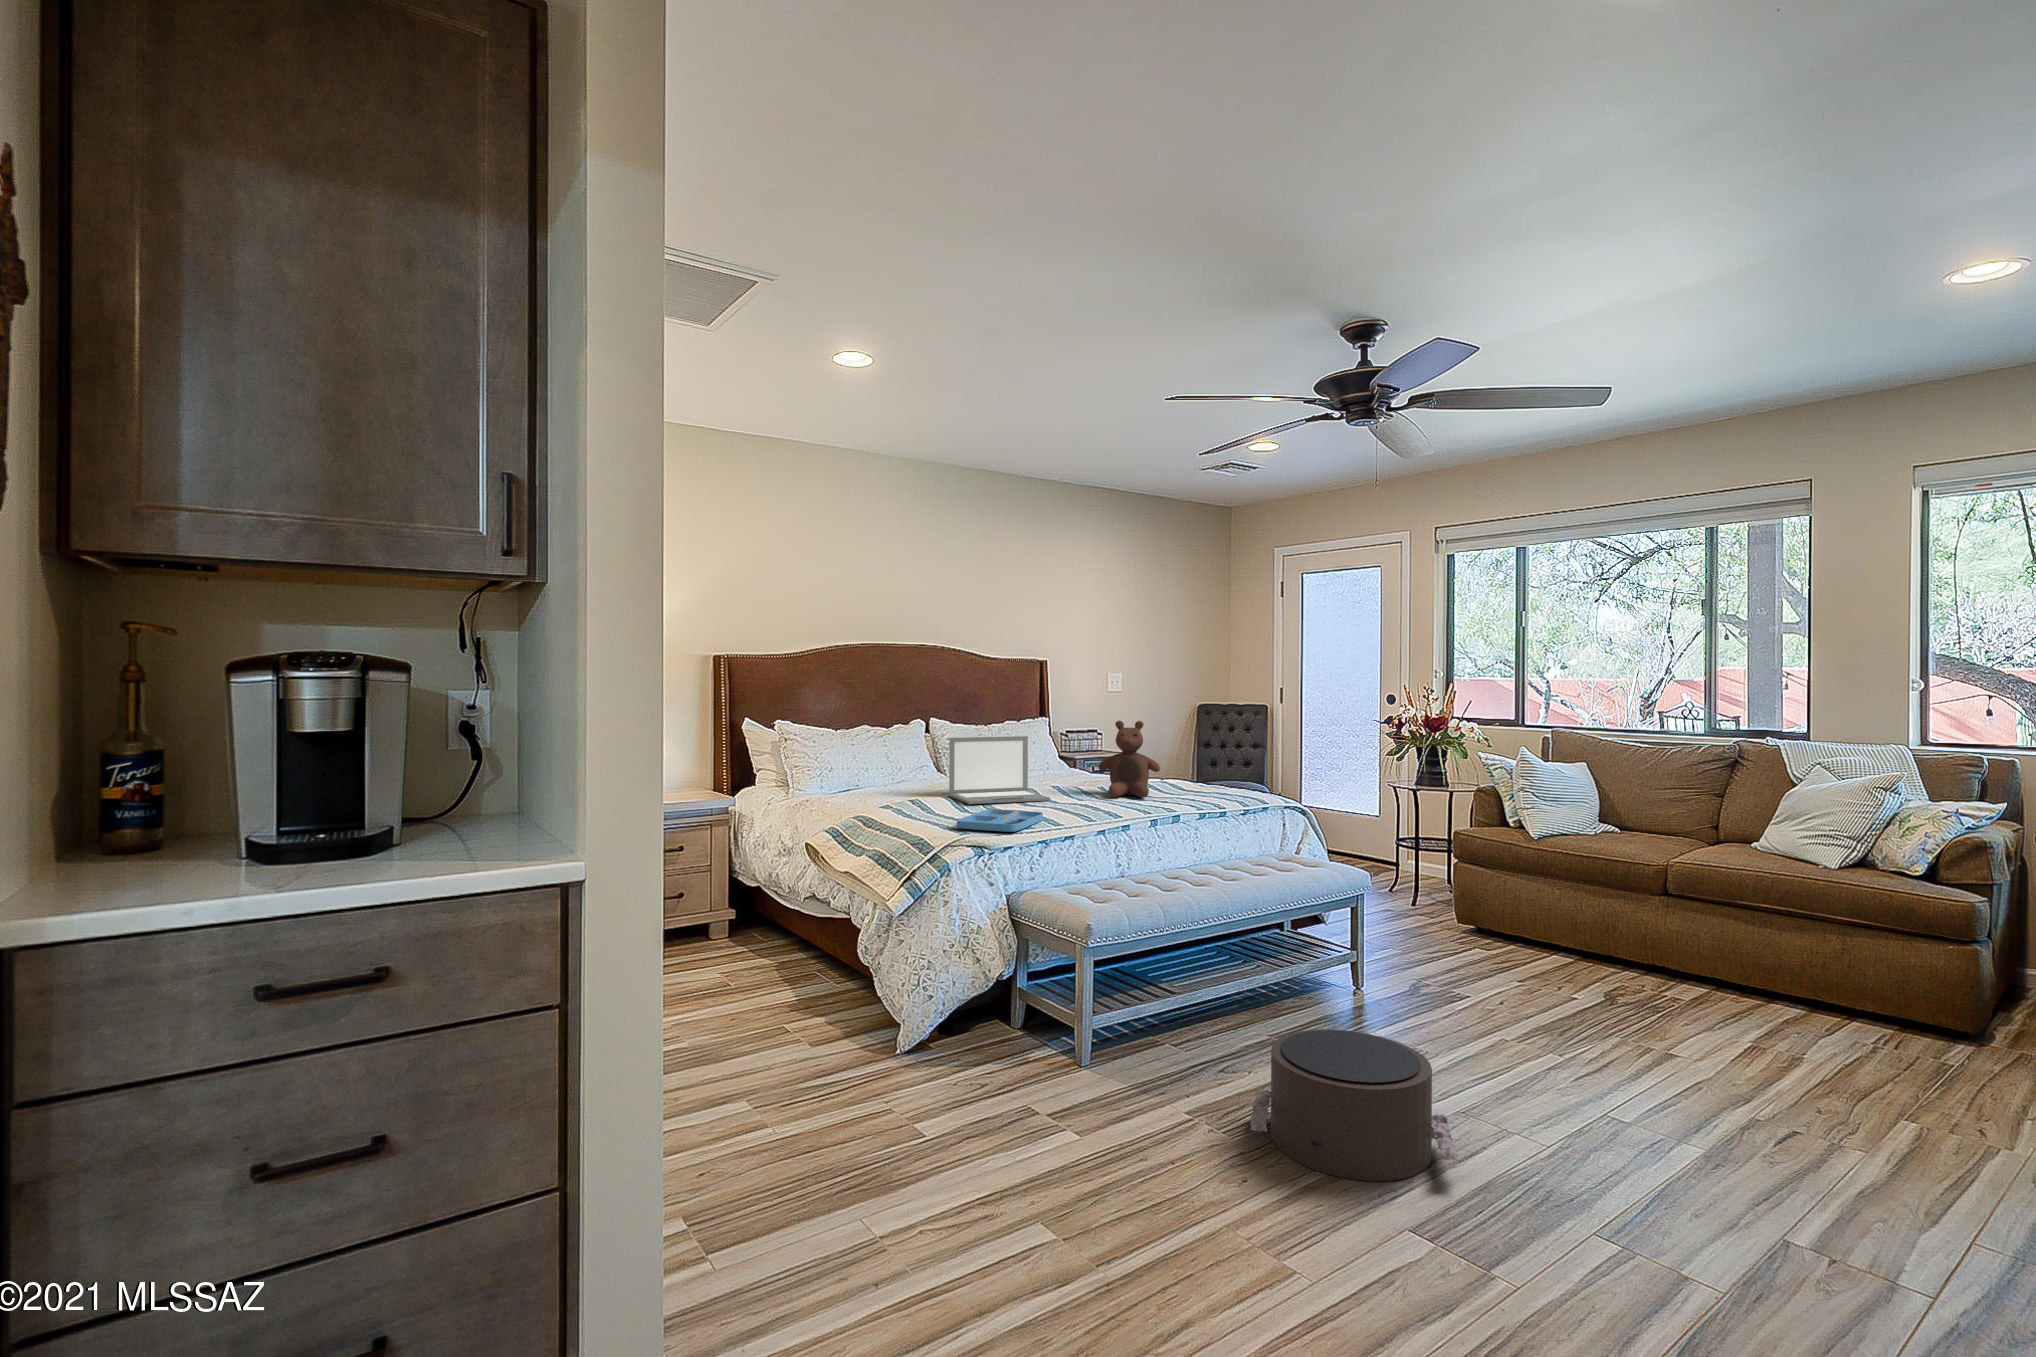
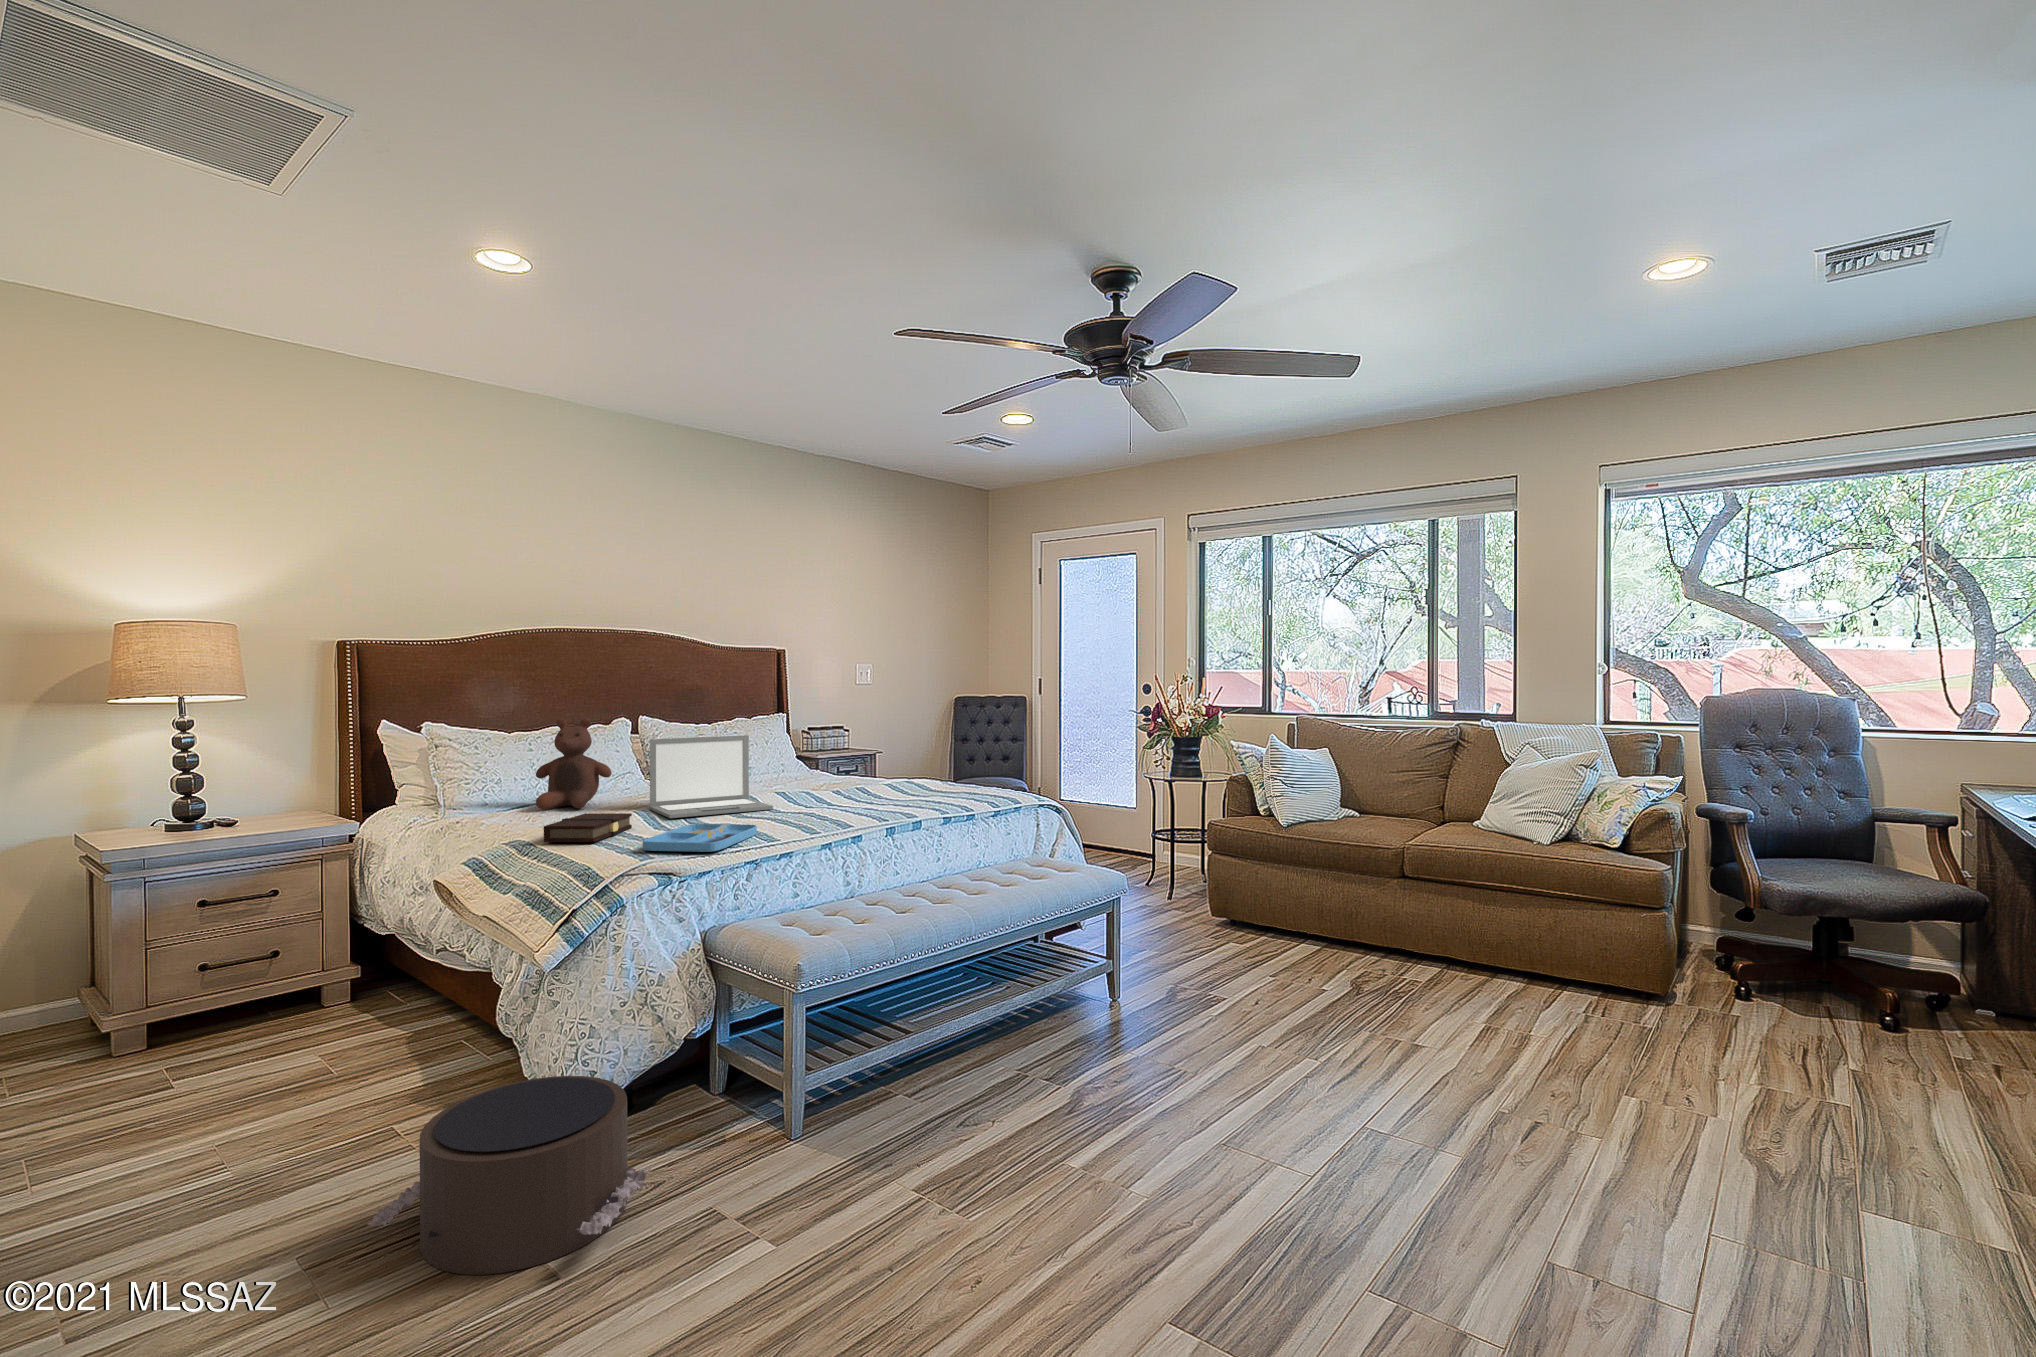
stuffed bear: present [1099,721,1160,798] -> present [536,718,612,809]
book: none [879,797,941,820] -> present [544,813,632,842]
pouf: present [1250,1029,1458,1181] -> present [368,1076,651,1275]

